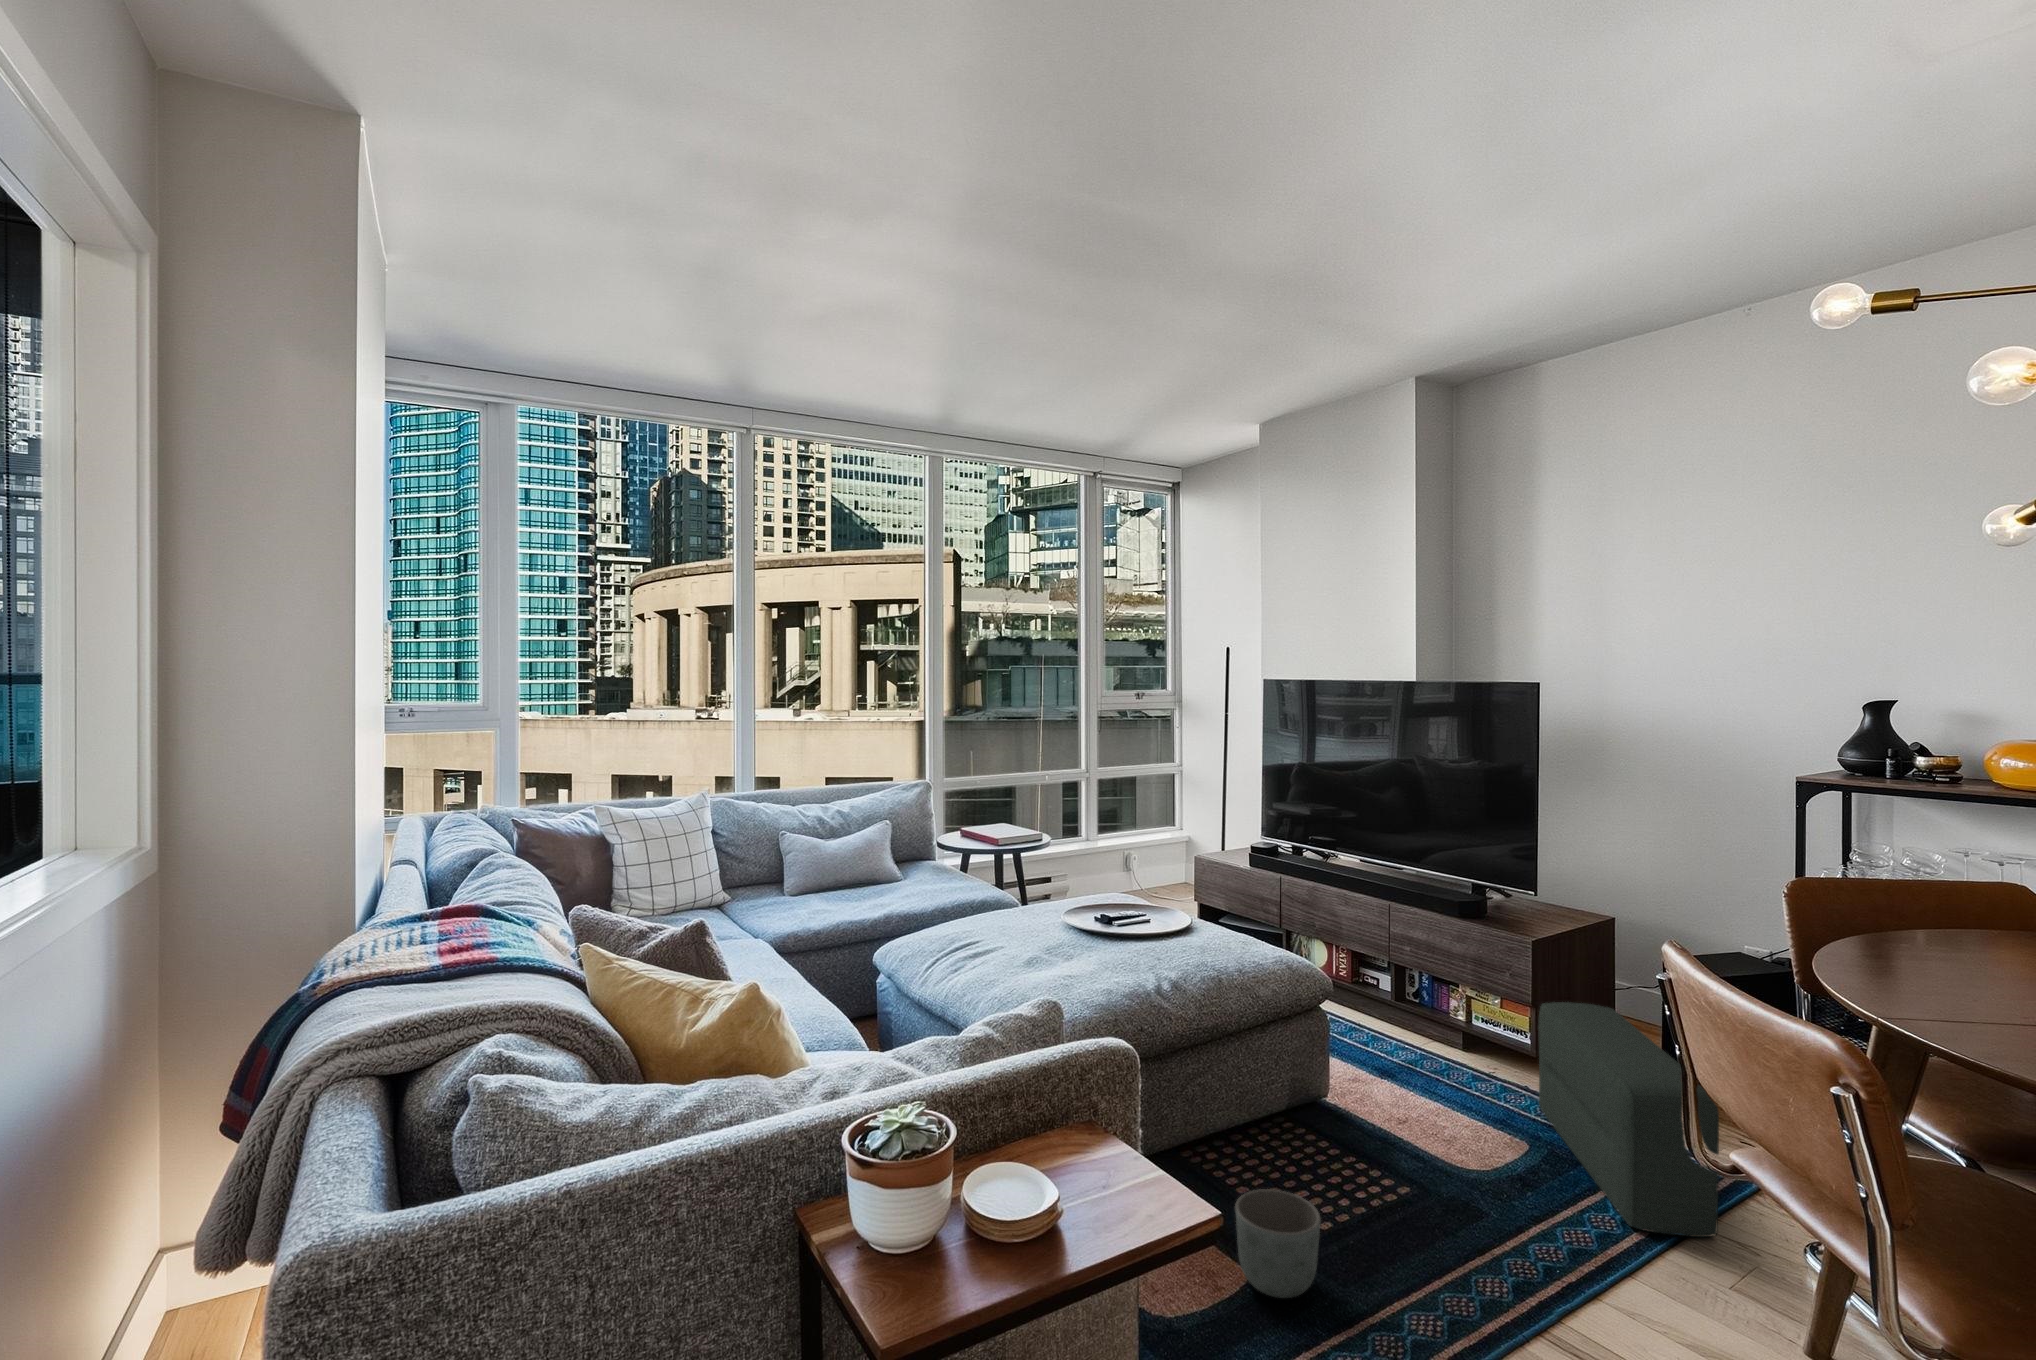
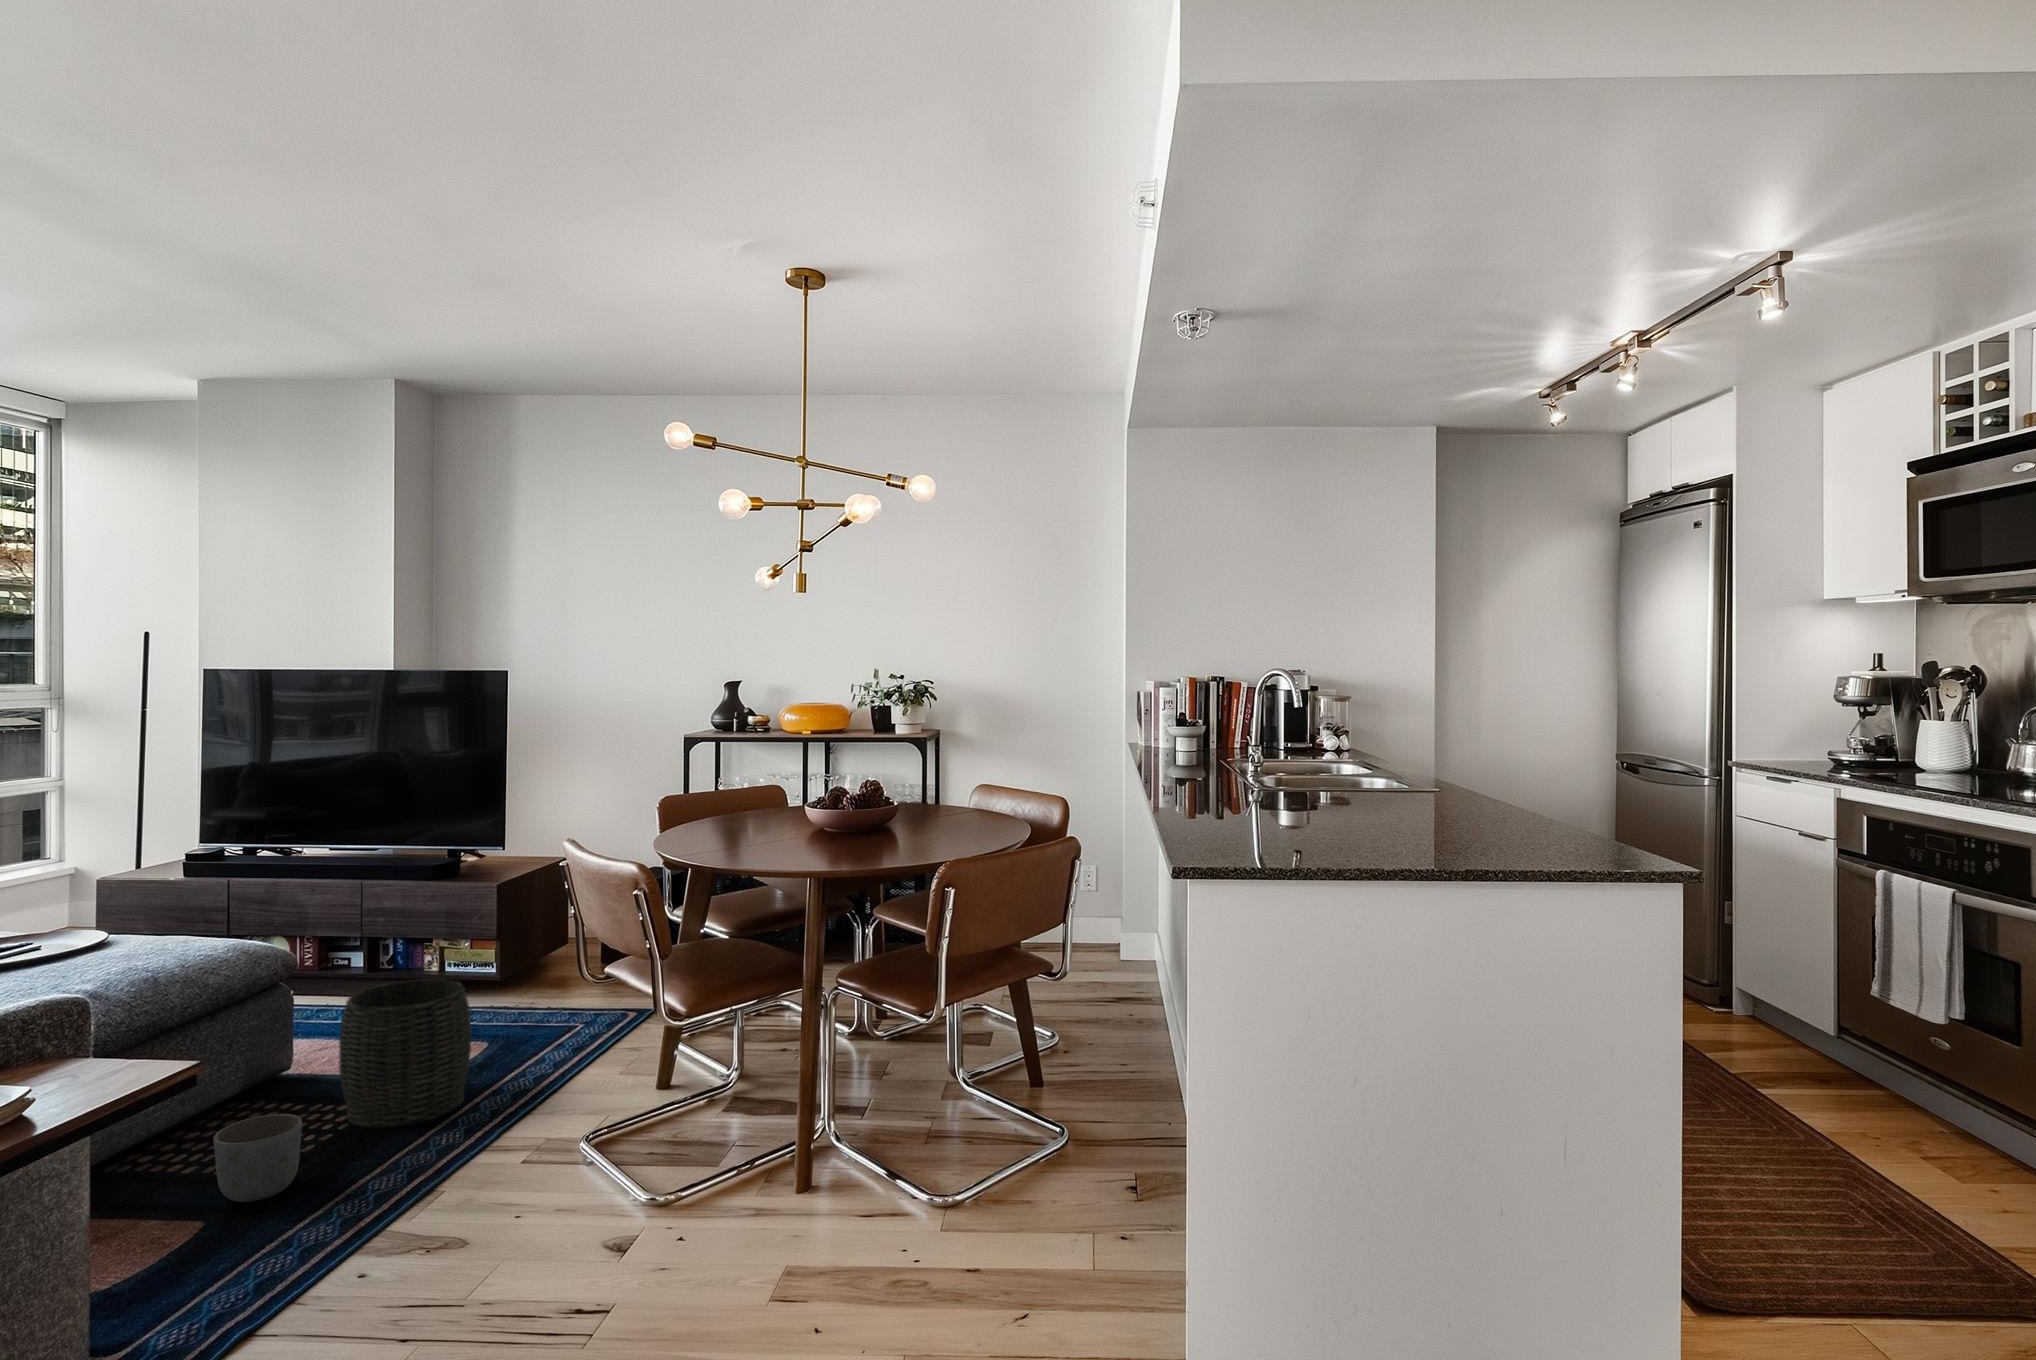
pouf: present [1538,1002,1719,1237] -> none [498,922,616,1065]
woven basket: none [1363,1055,1513,1252] -> present [339,979,471,1128]

